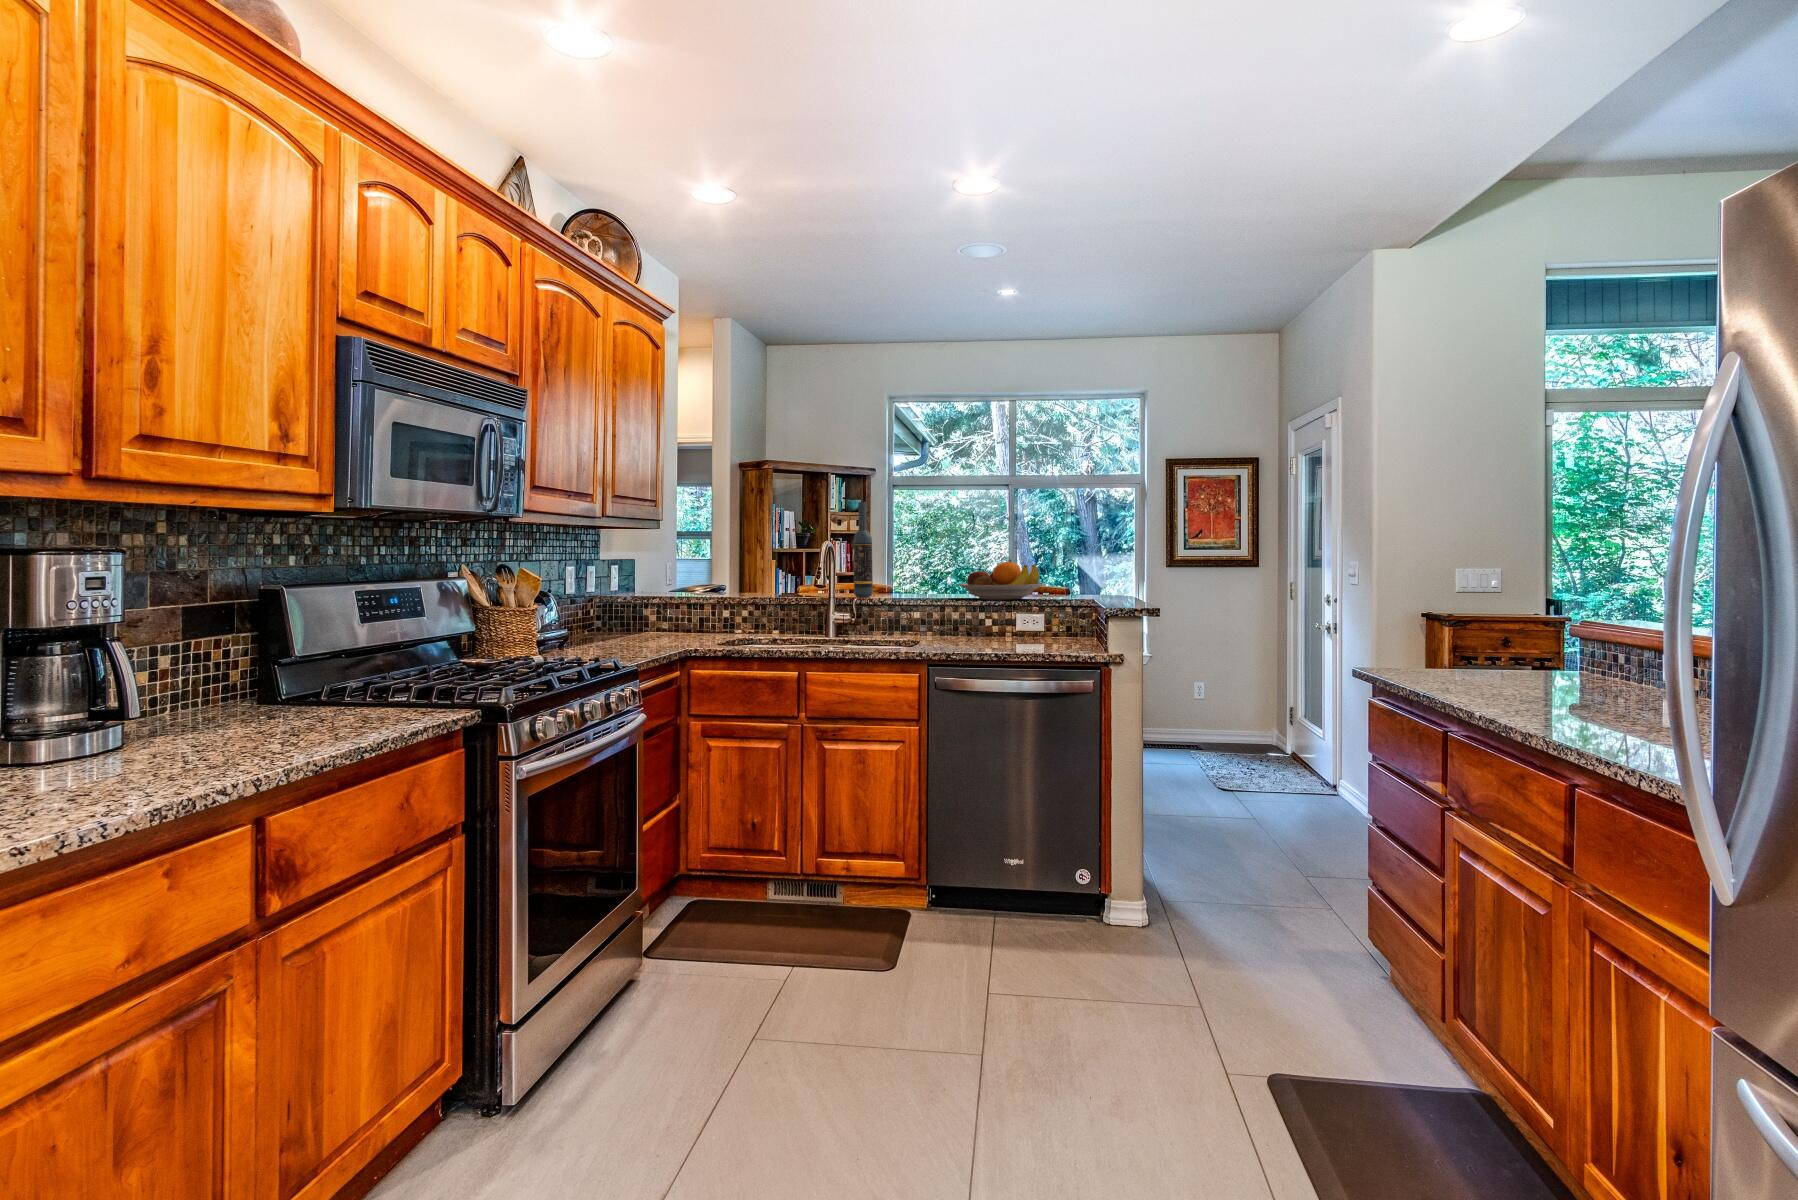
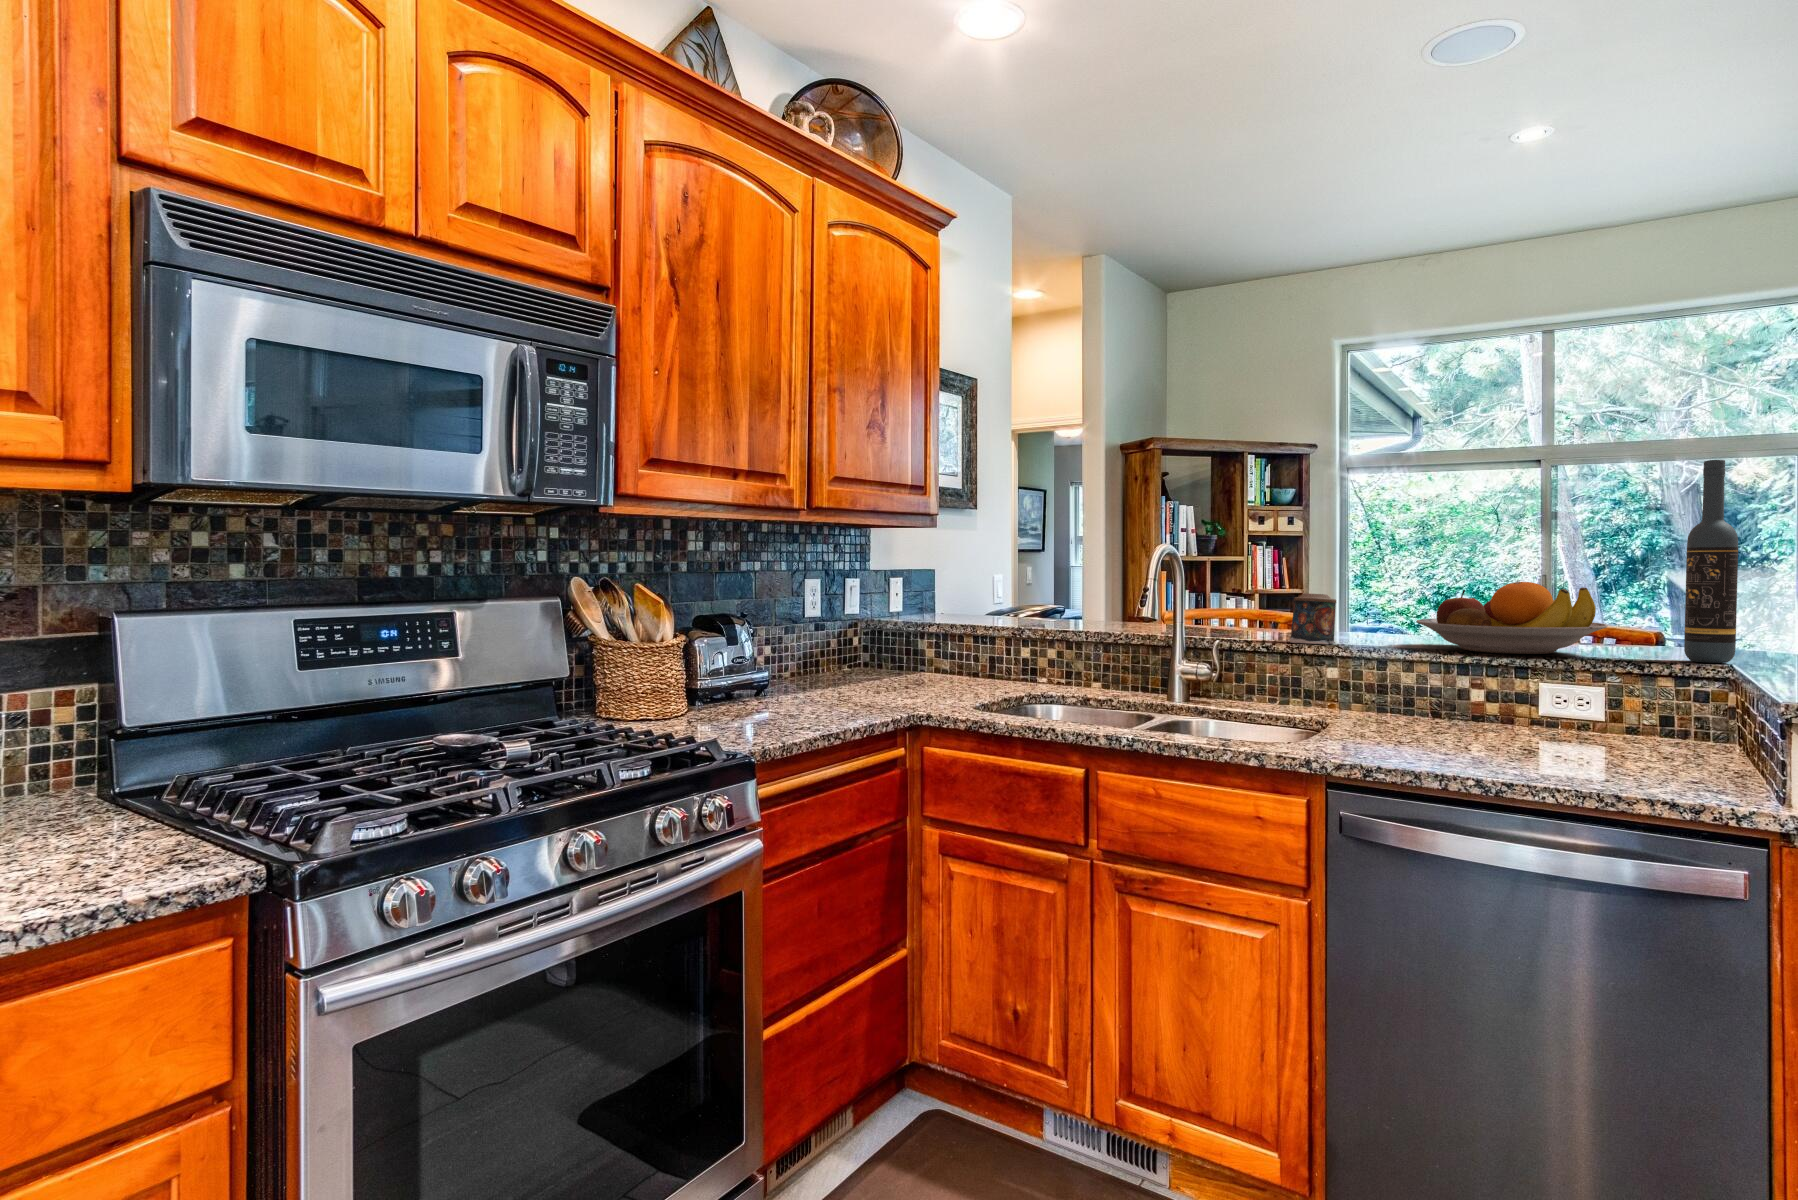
wine bottle: present [853,502,873,597] -> present [1684,460,1738,663]
candle: none [893,570,918,599] -> present [1290,593,1336,644]

